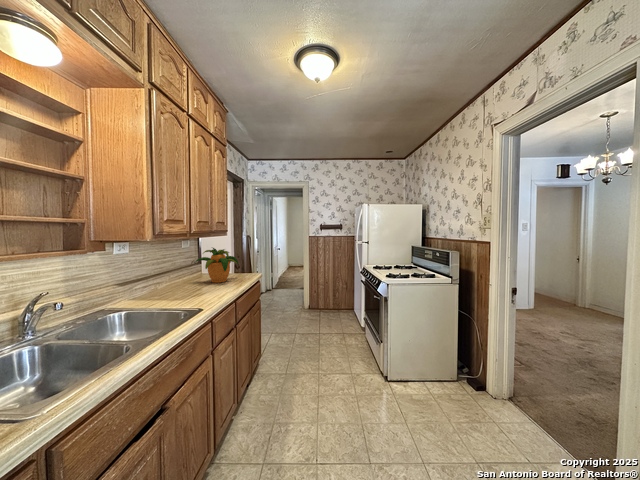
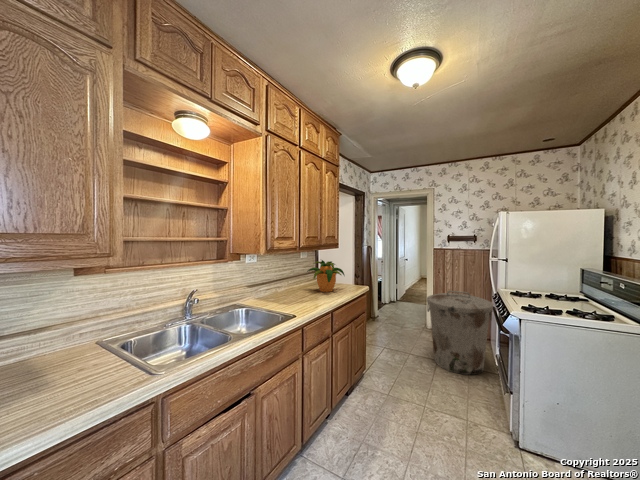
trash can: none [310,271,360,339] -> present [427,291,493,375]

